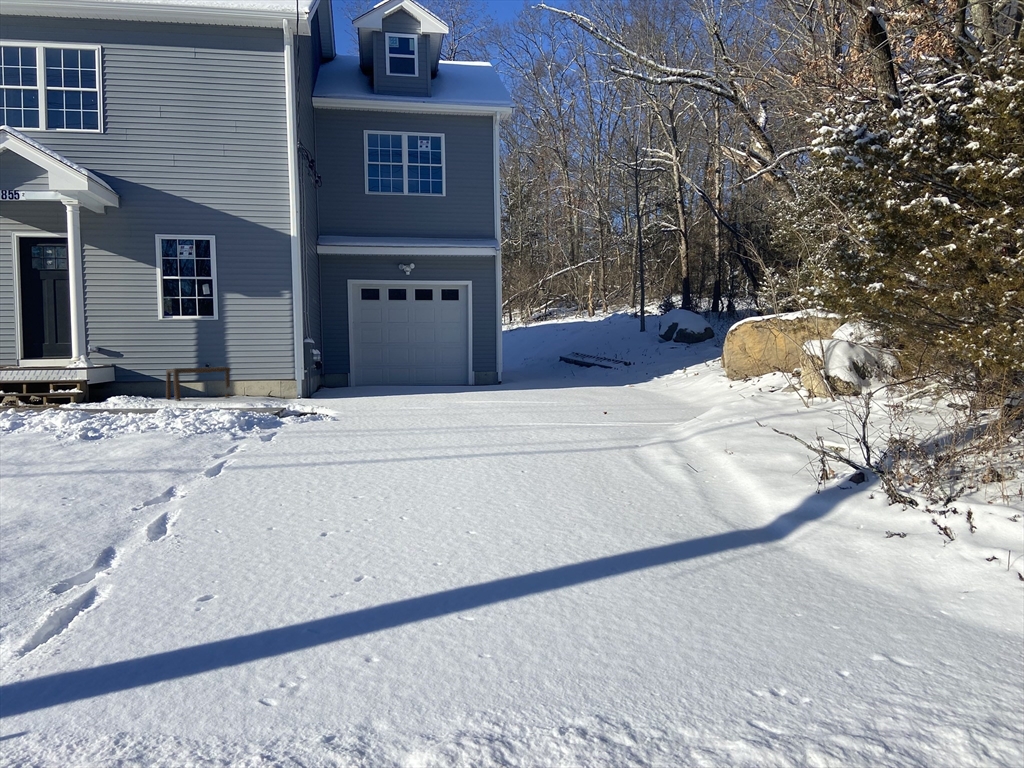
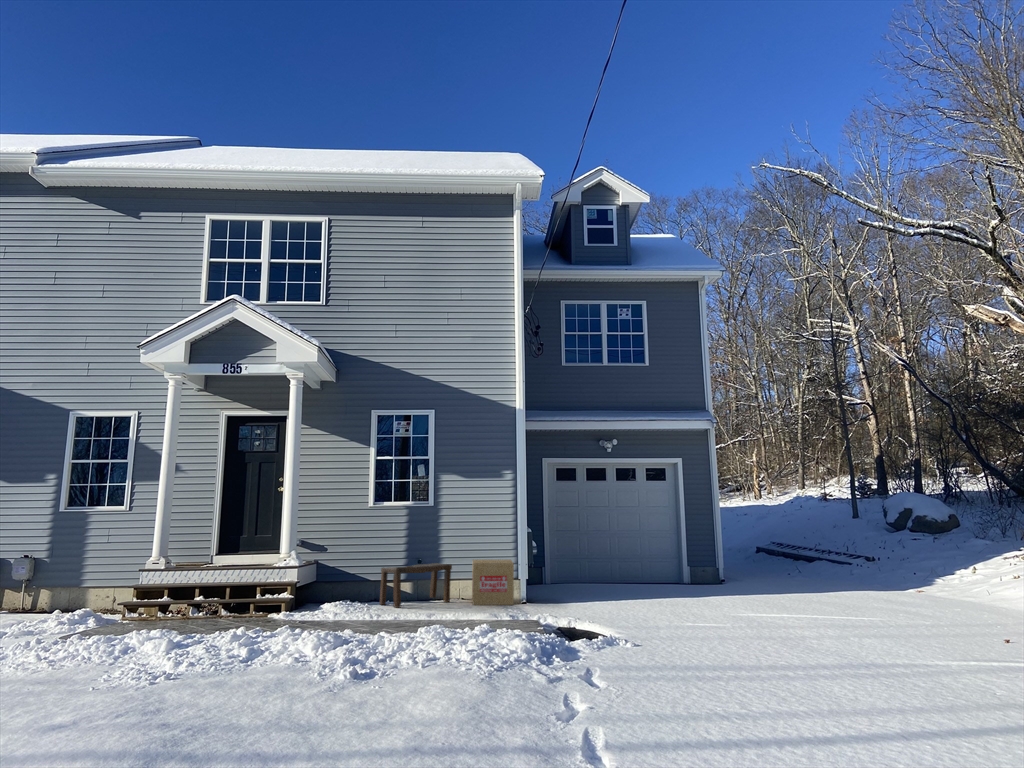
cardboard box: none [246,364,287,399] -> present [472,559,514,605]

